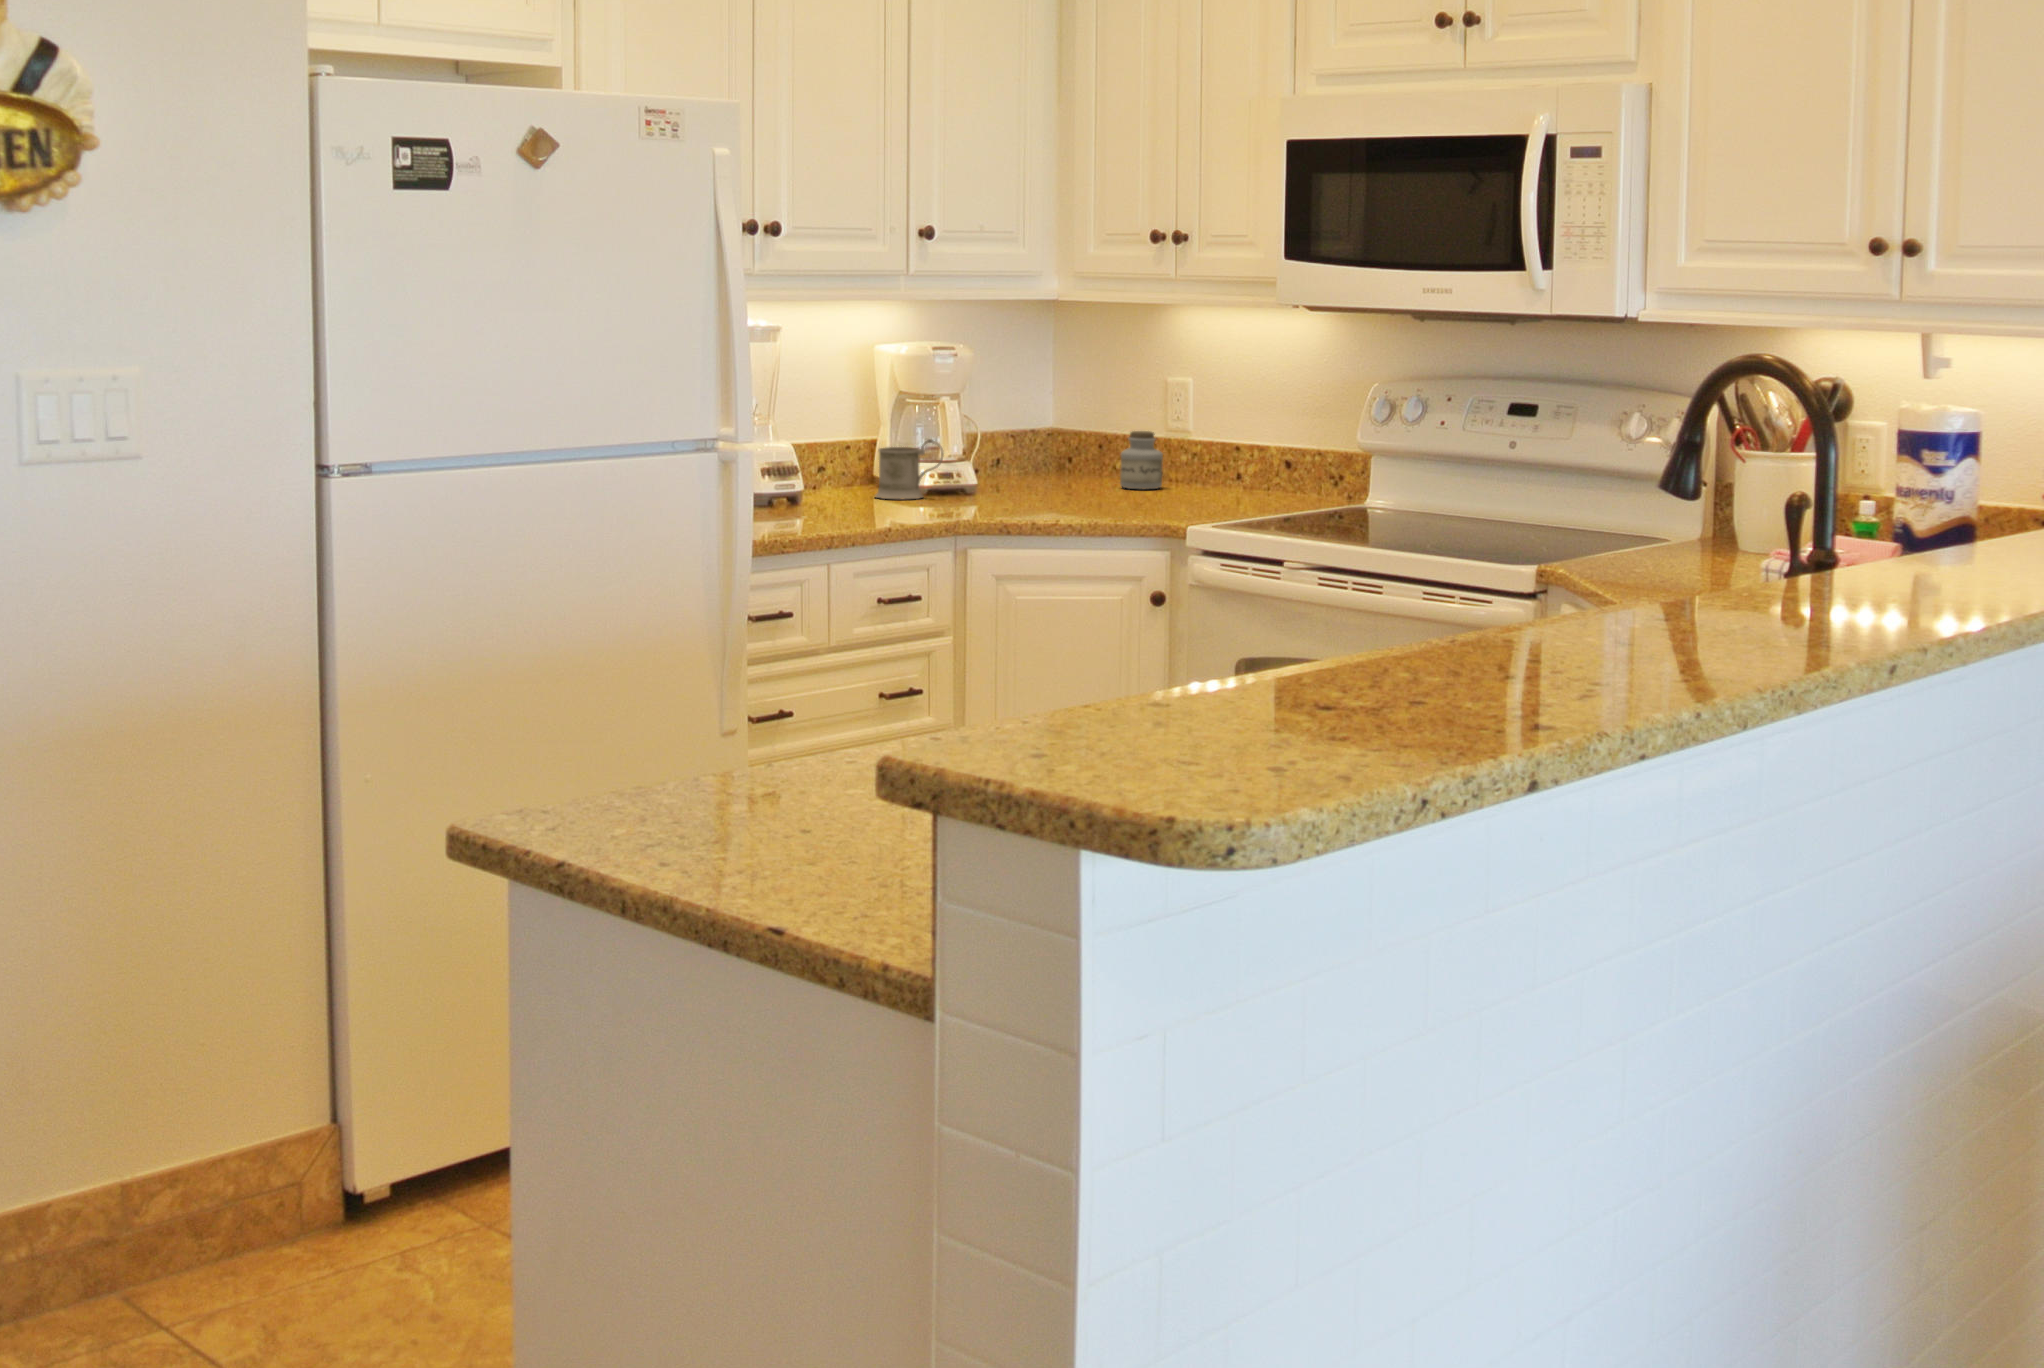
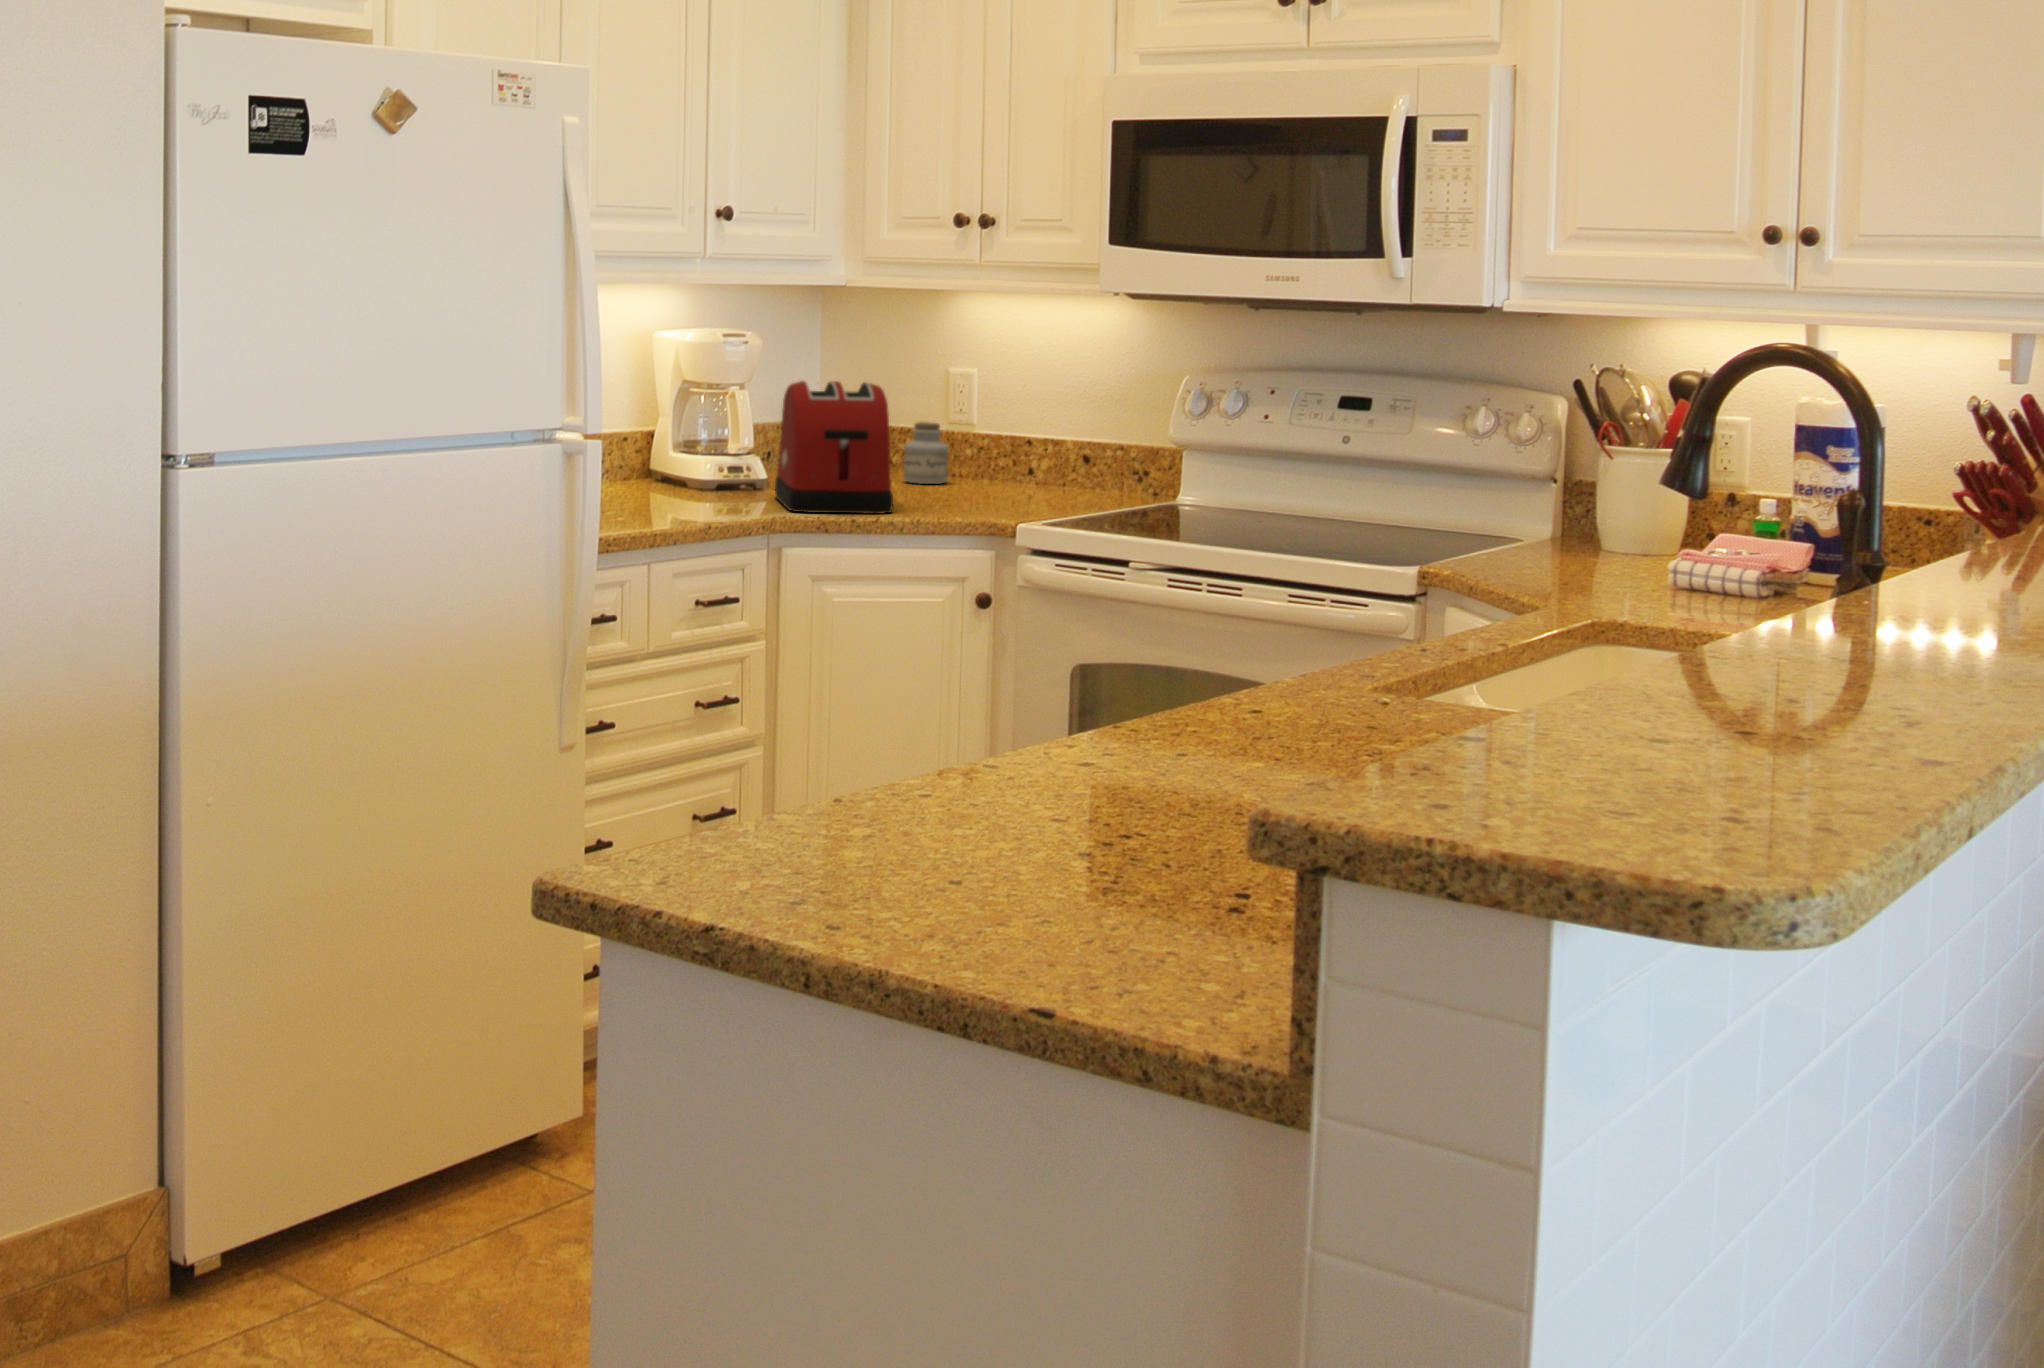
toaster: none [981,393,1081,517] -> present [775,381,893,514]
mug: present [875,438,944,499] -> none [657,429,732,494]

